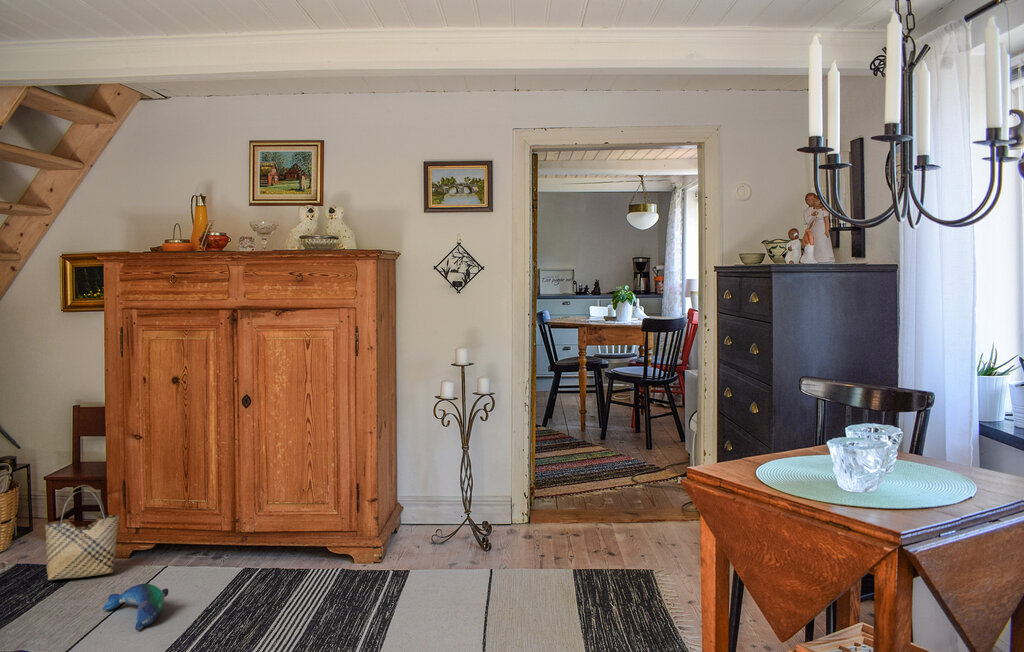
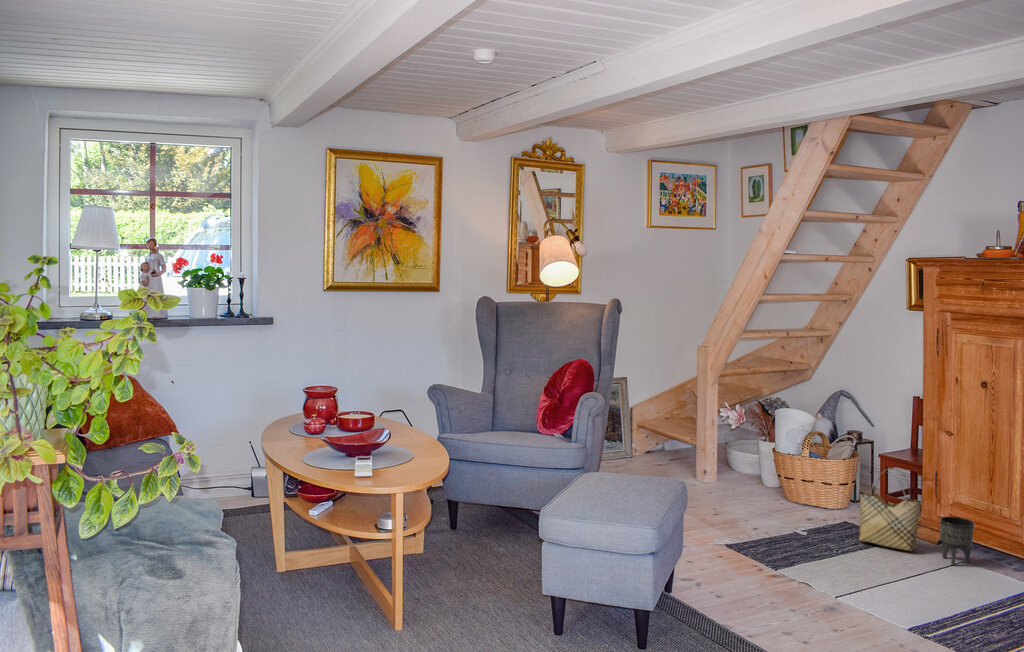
planter: none [142,521,177,574] -> present [940,516,974,565]
plush toy: present [103,584,169,630] -> none [885,565,939,602]

